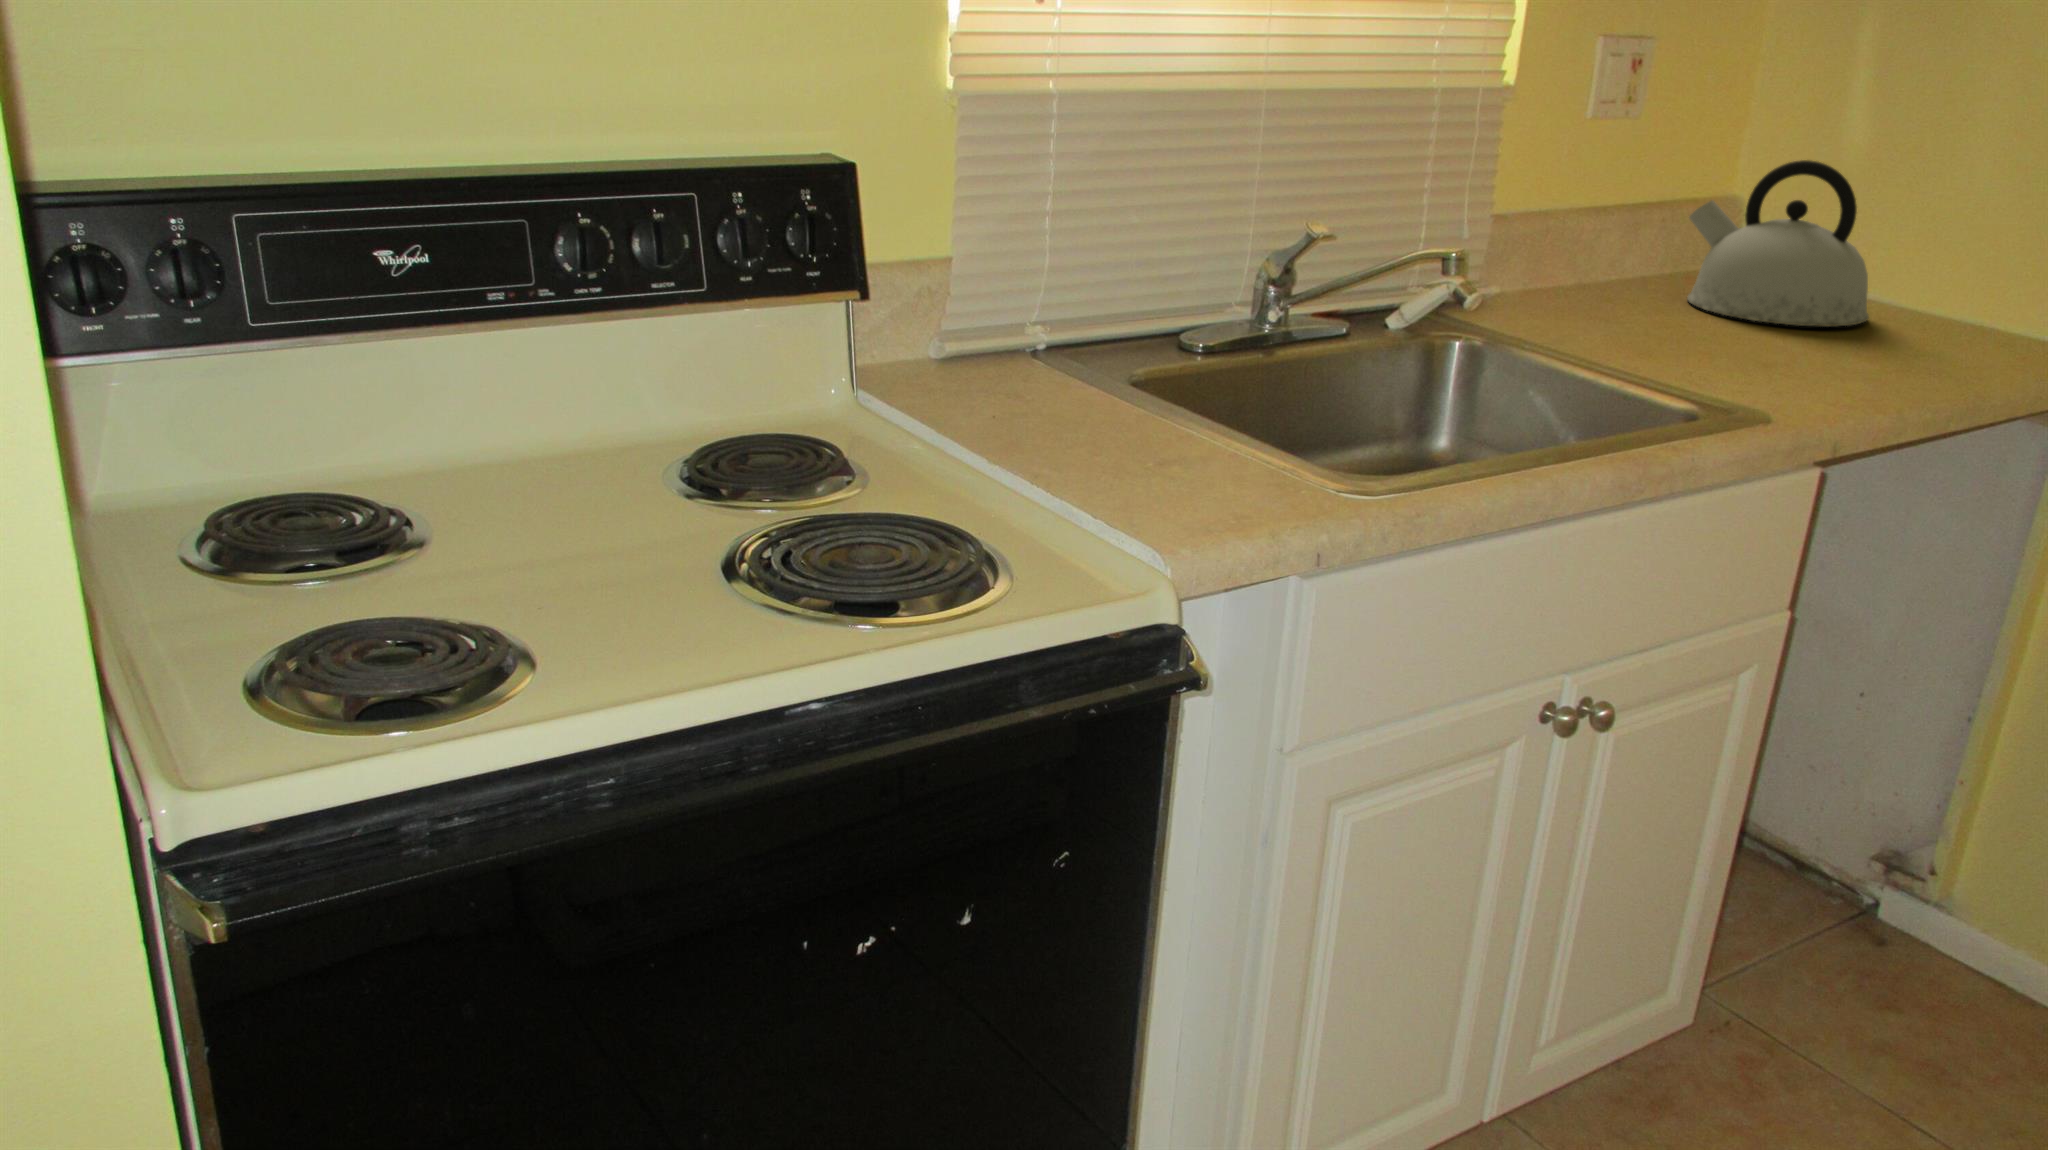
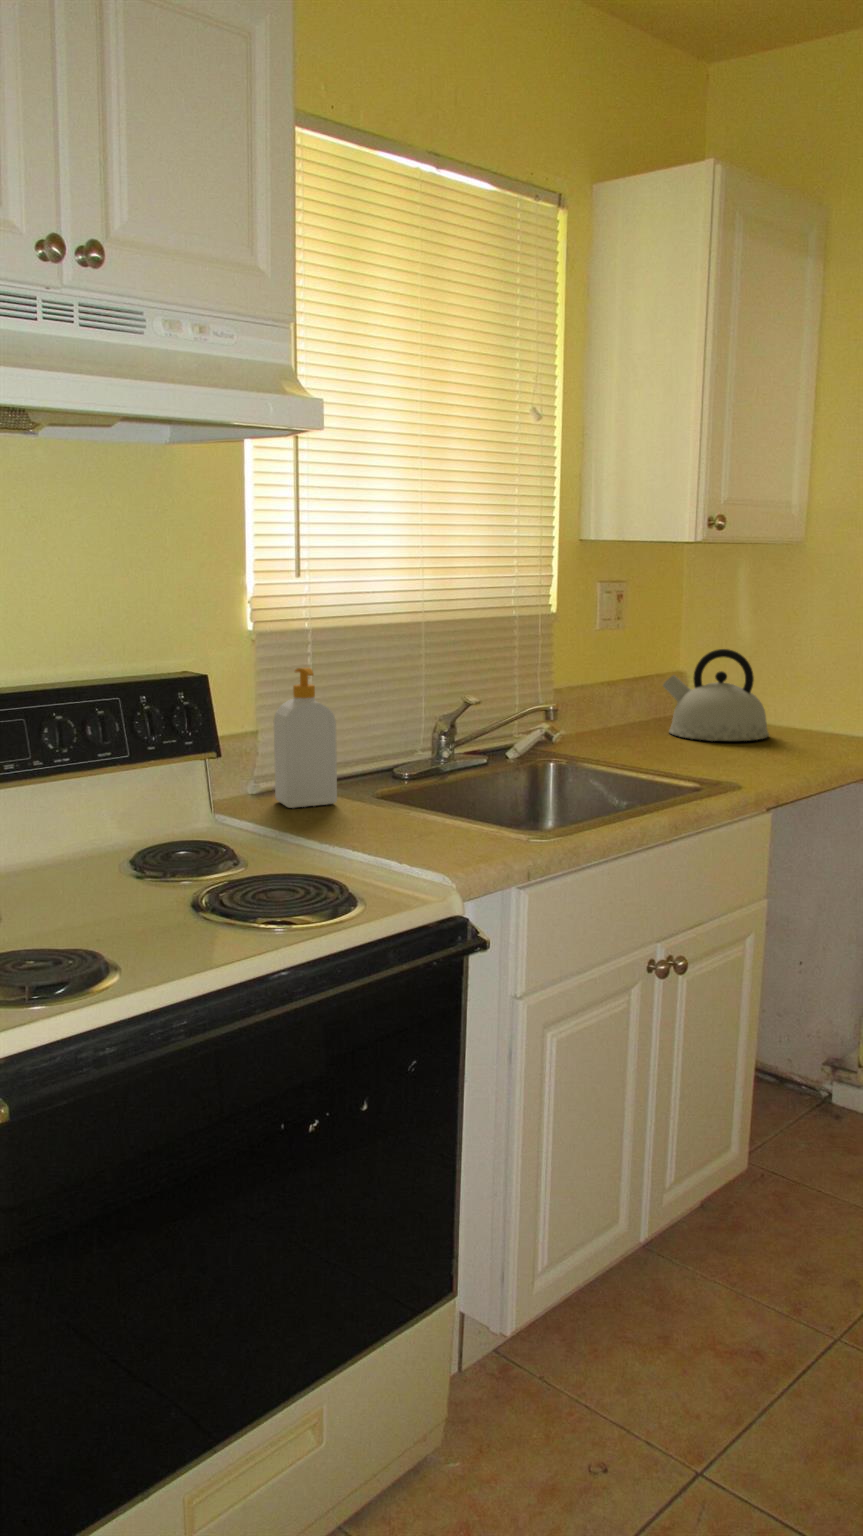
soap bottle: none [964,160,1063,390] -> present [274,668,337,808]

